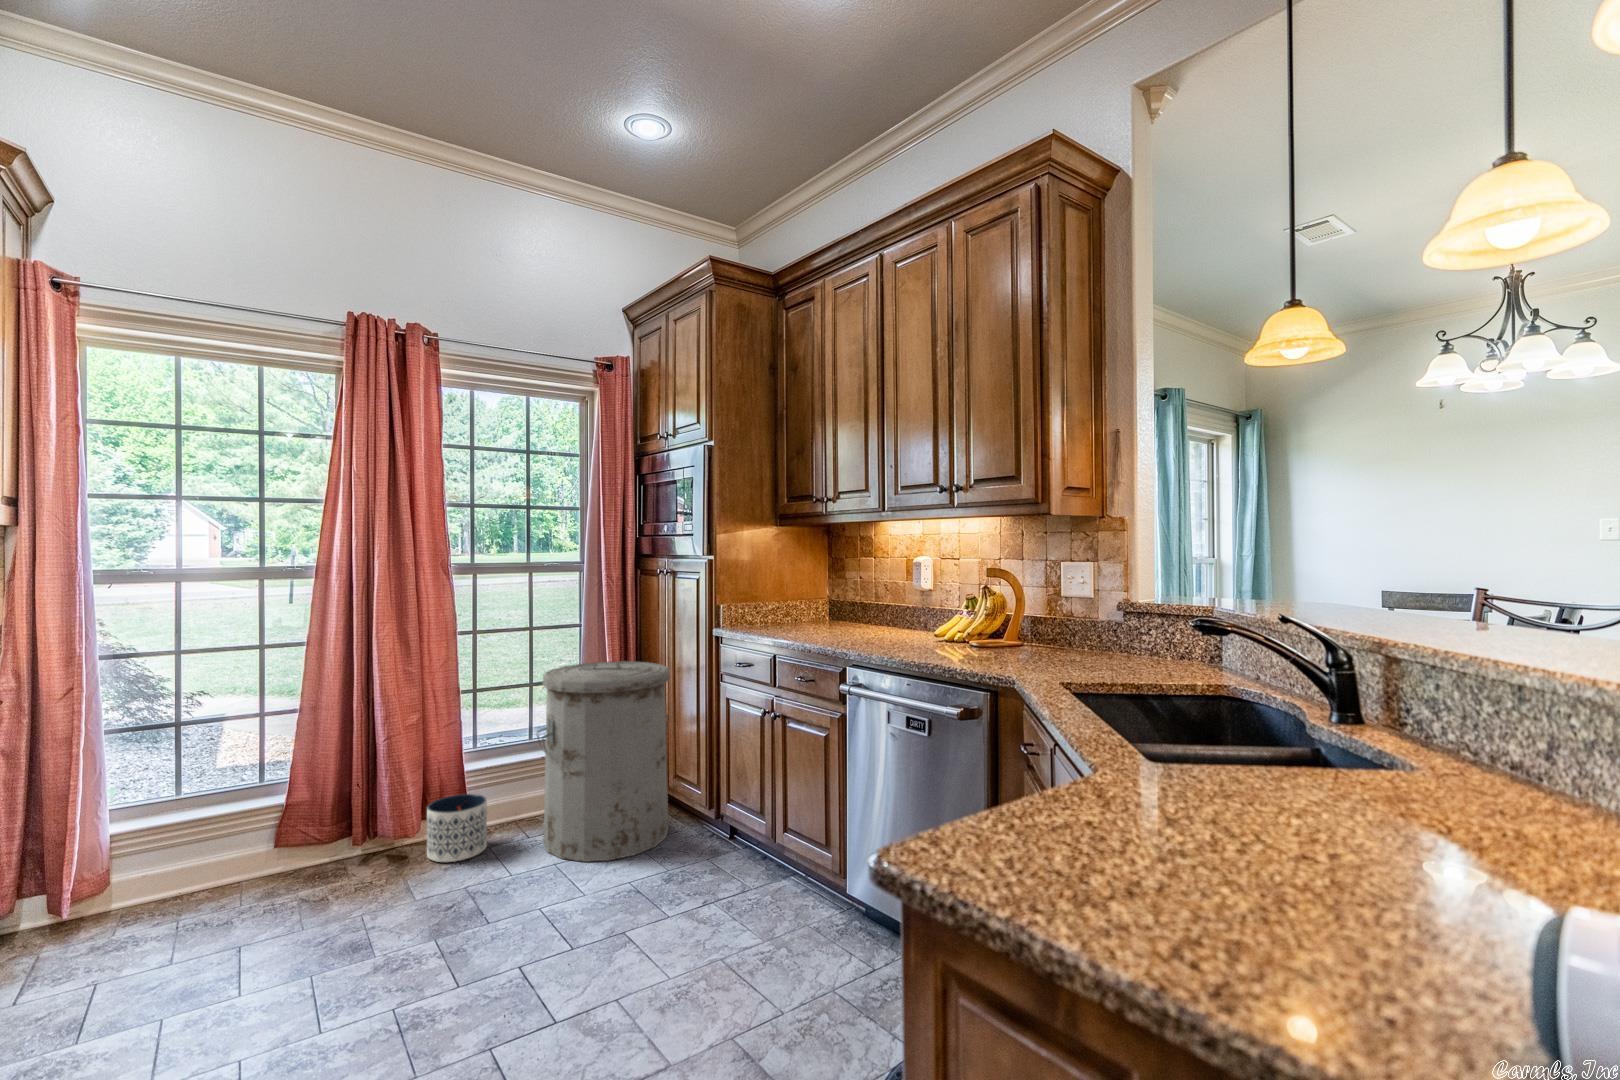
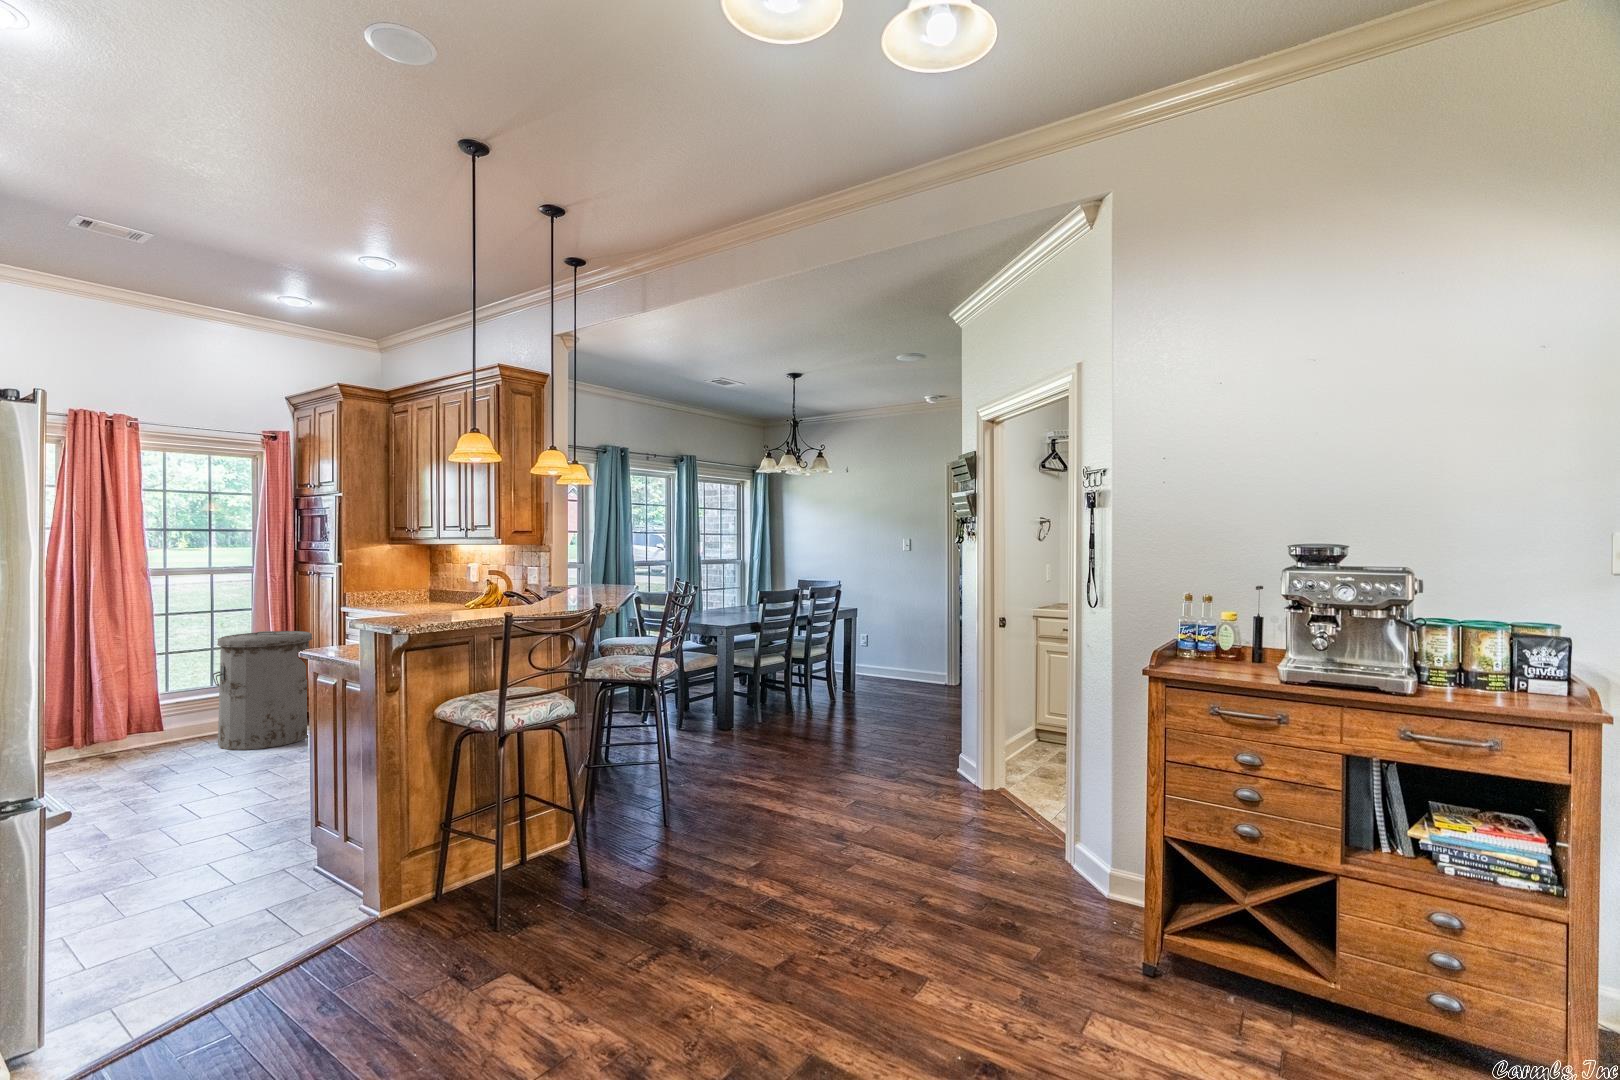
planter: present [427,794,487,862] -> none [130,717,175,756]

